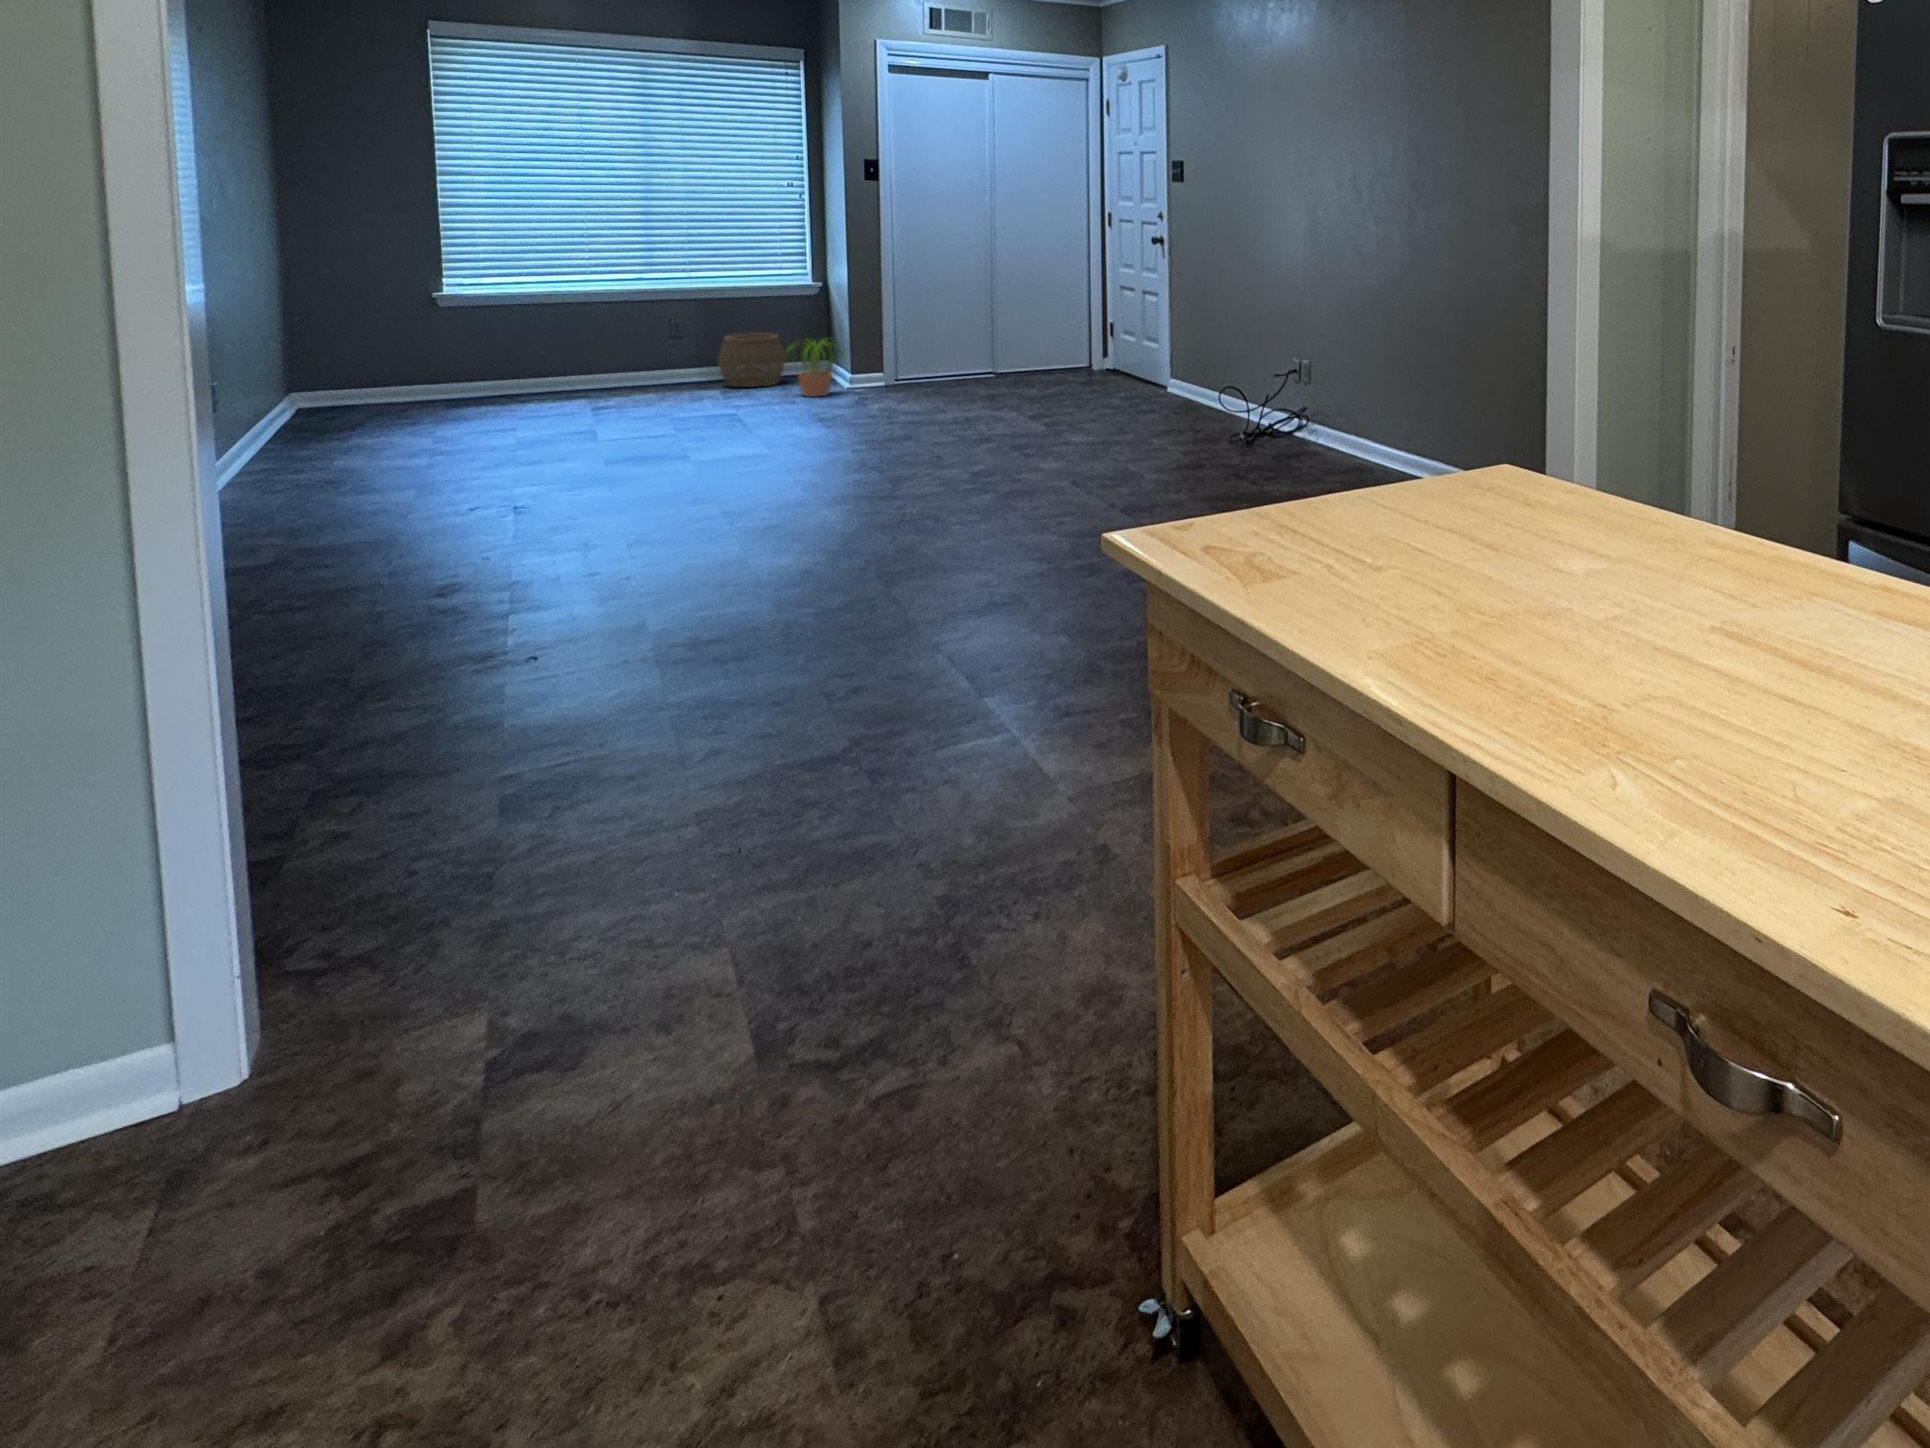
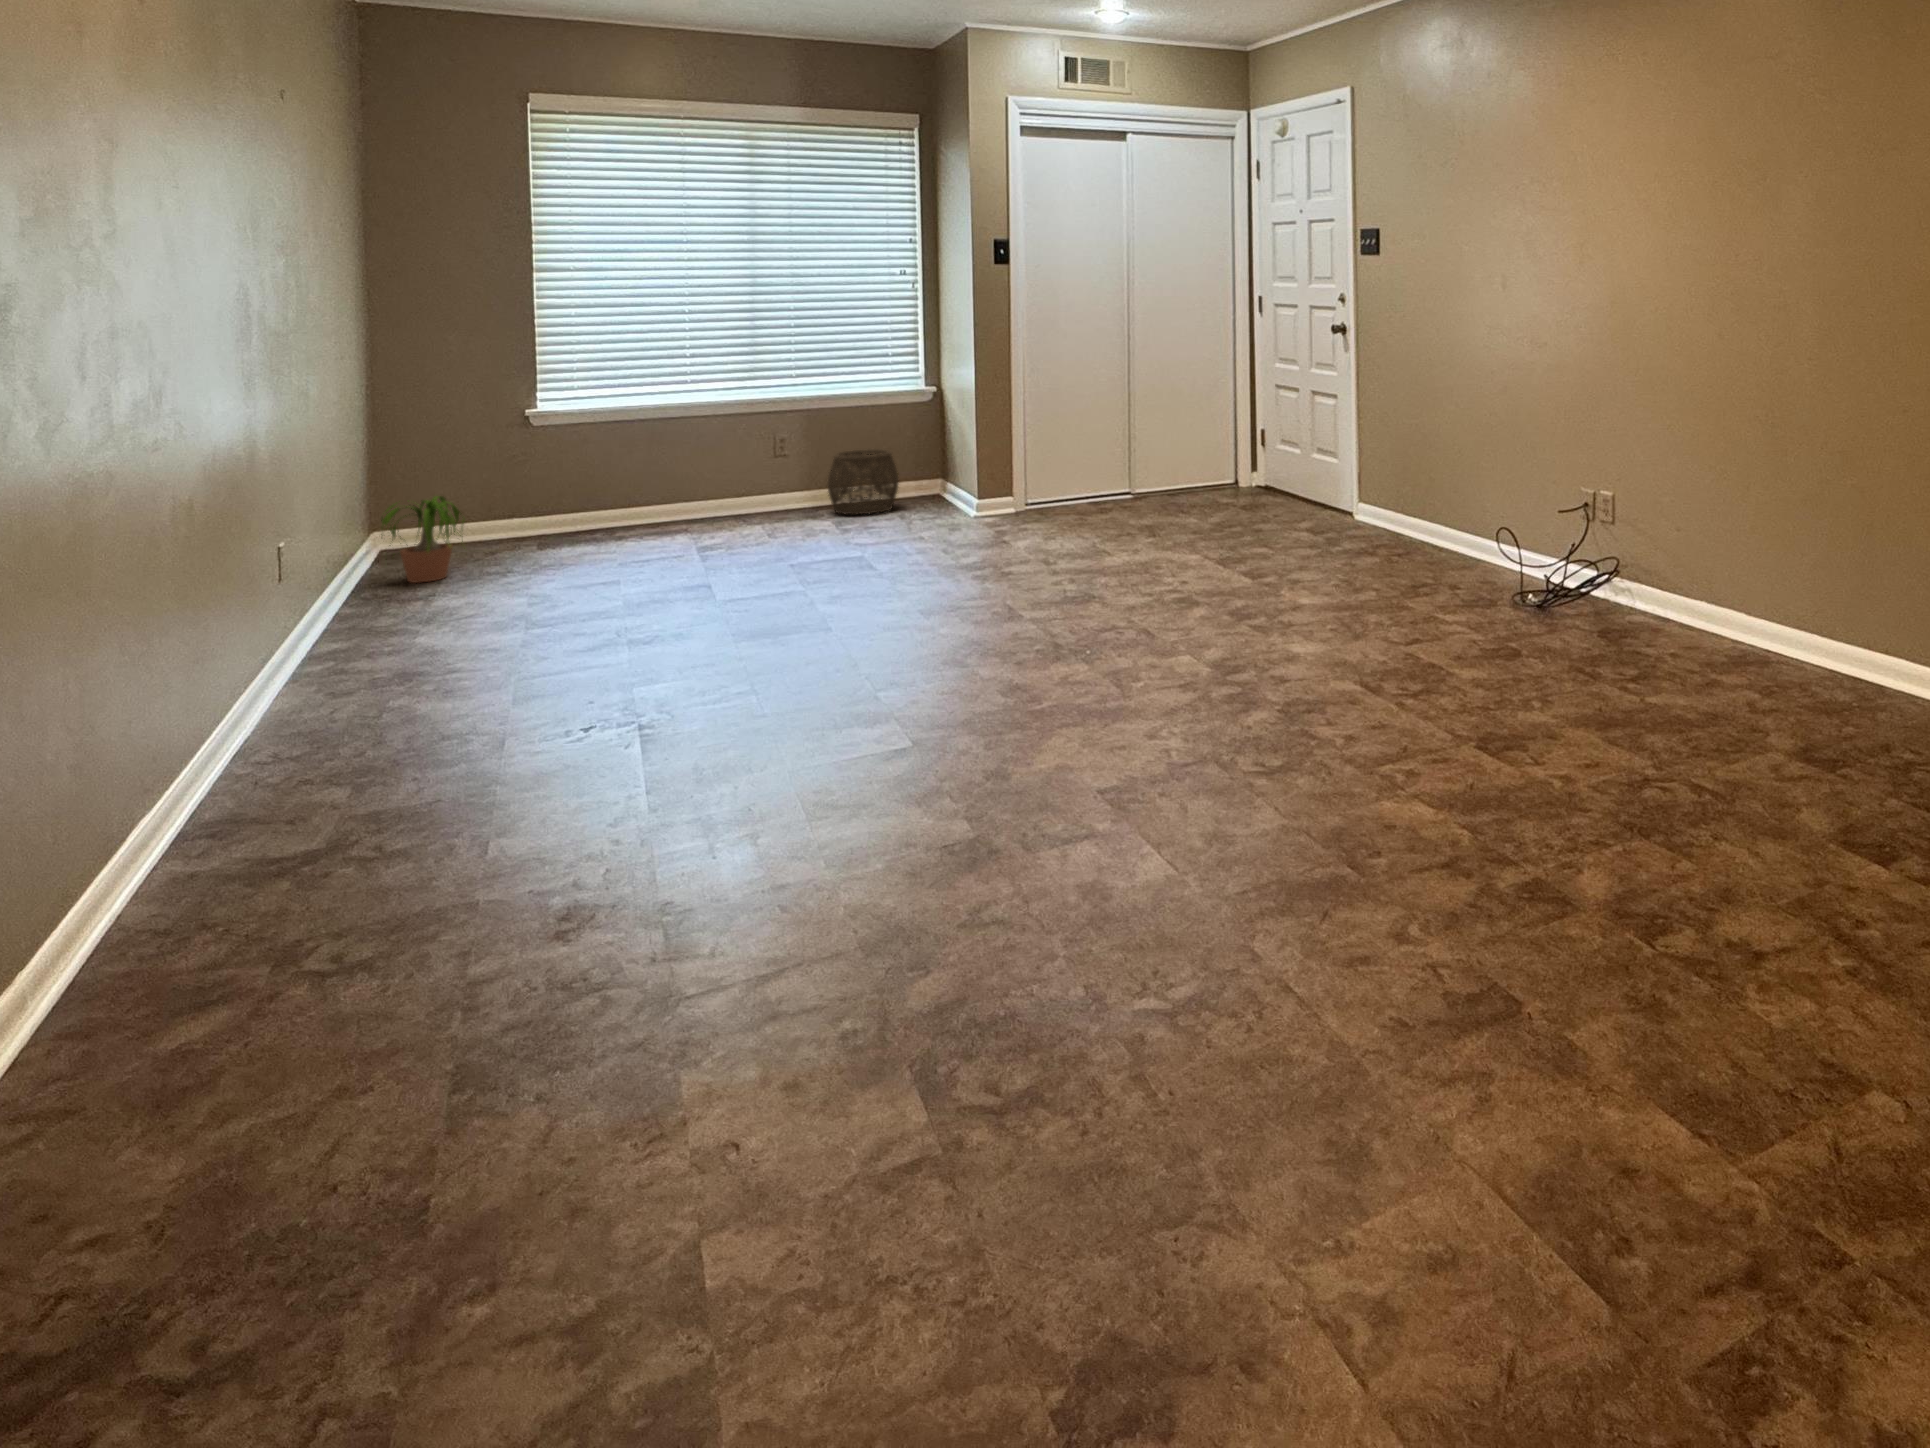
potted plant: present [789,339,841,397] -> present [381,496,464,583]

